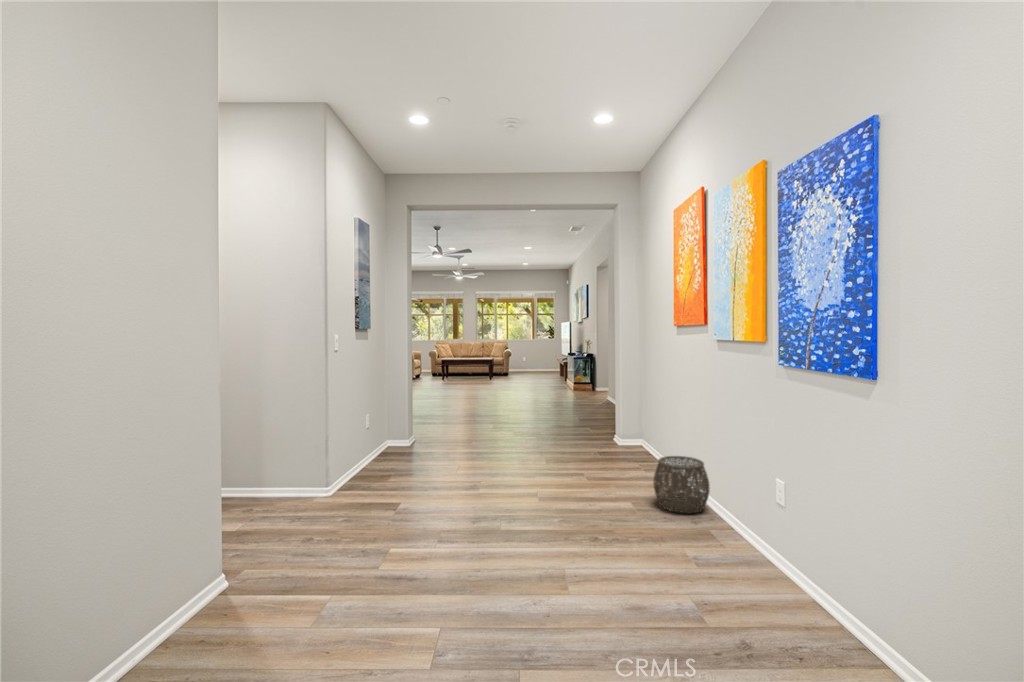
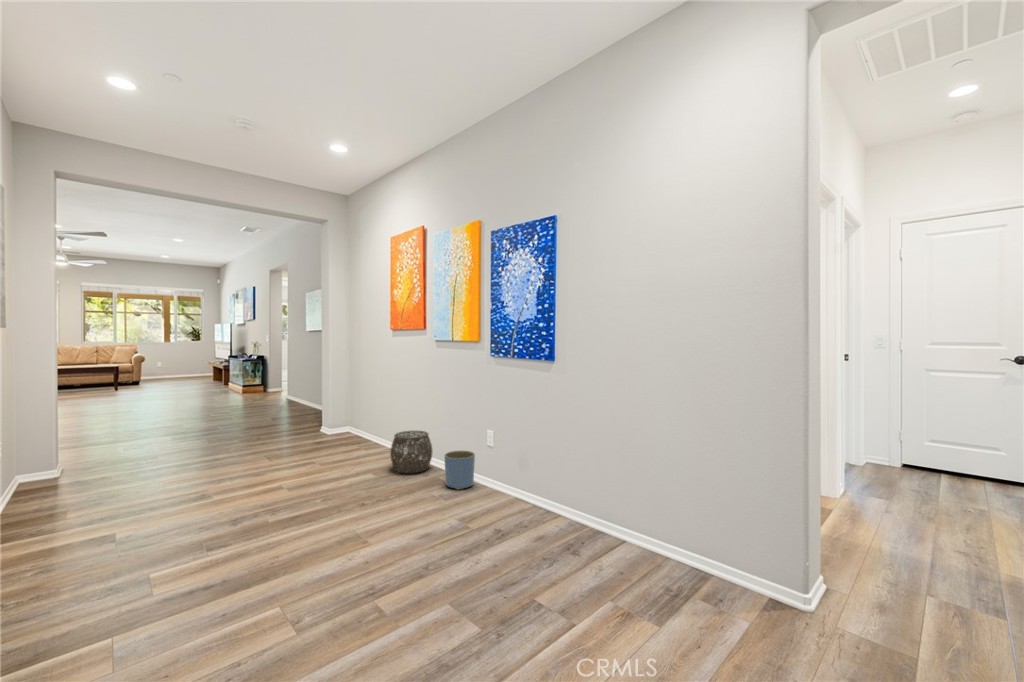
planter: none [708,496,755,554] -> present [445,451,475,490]

